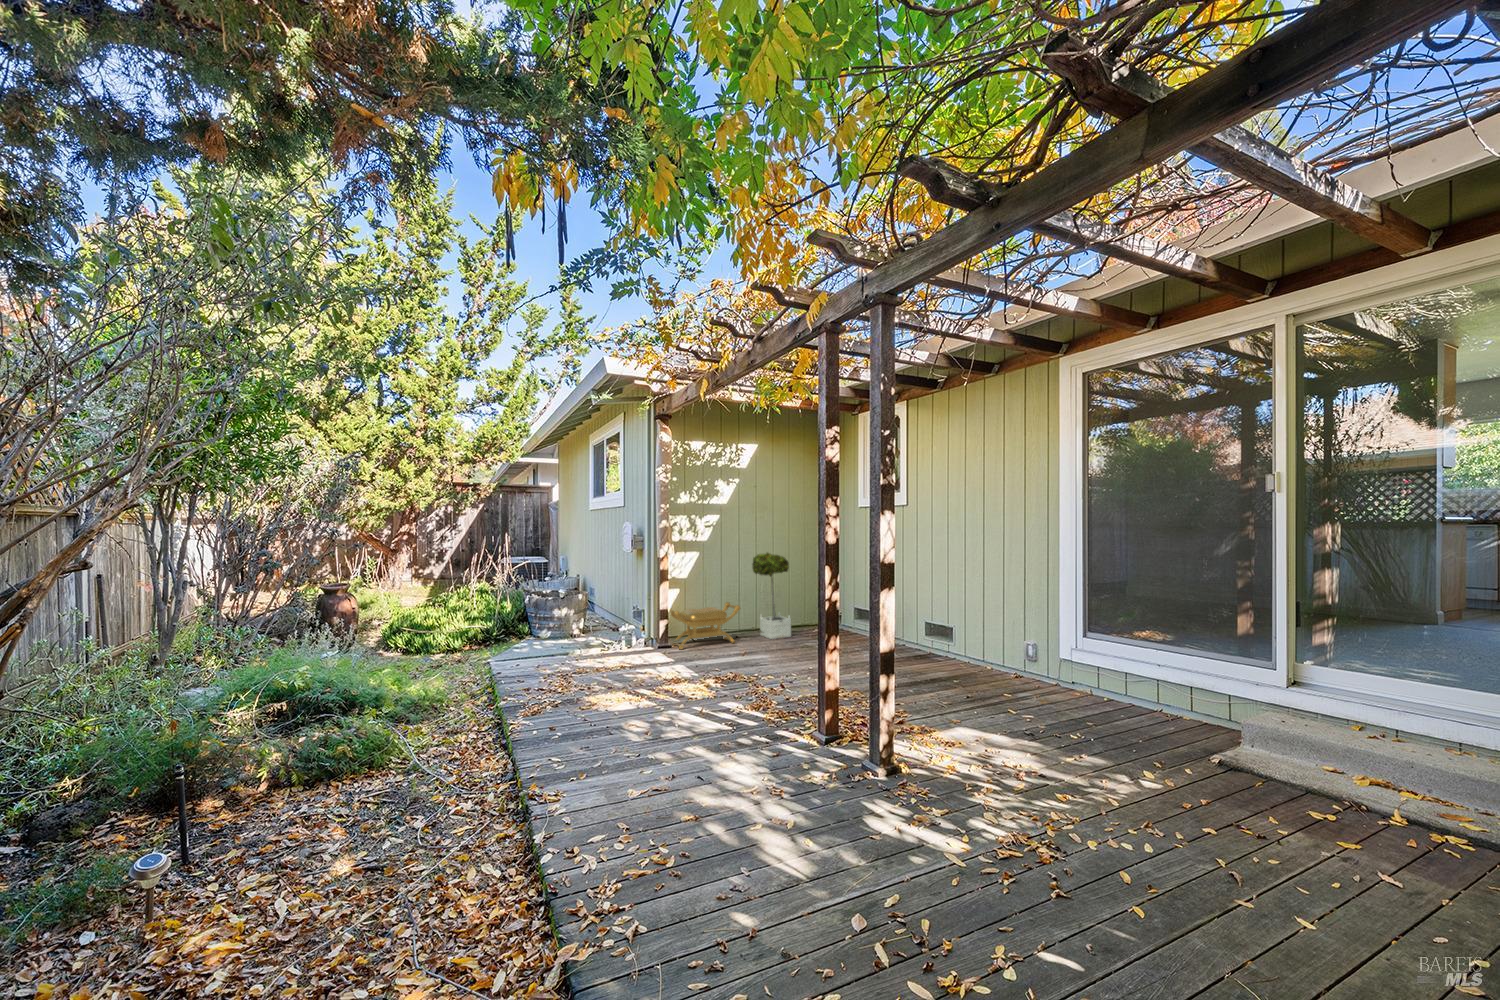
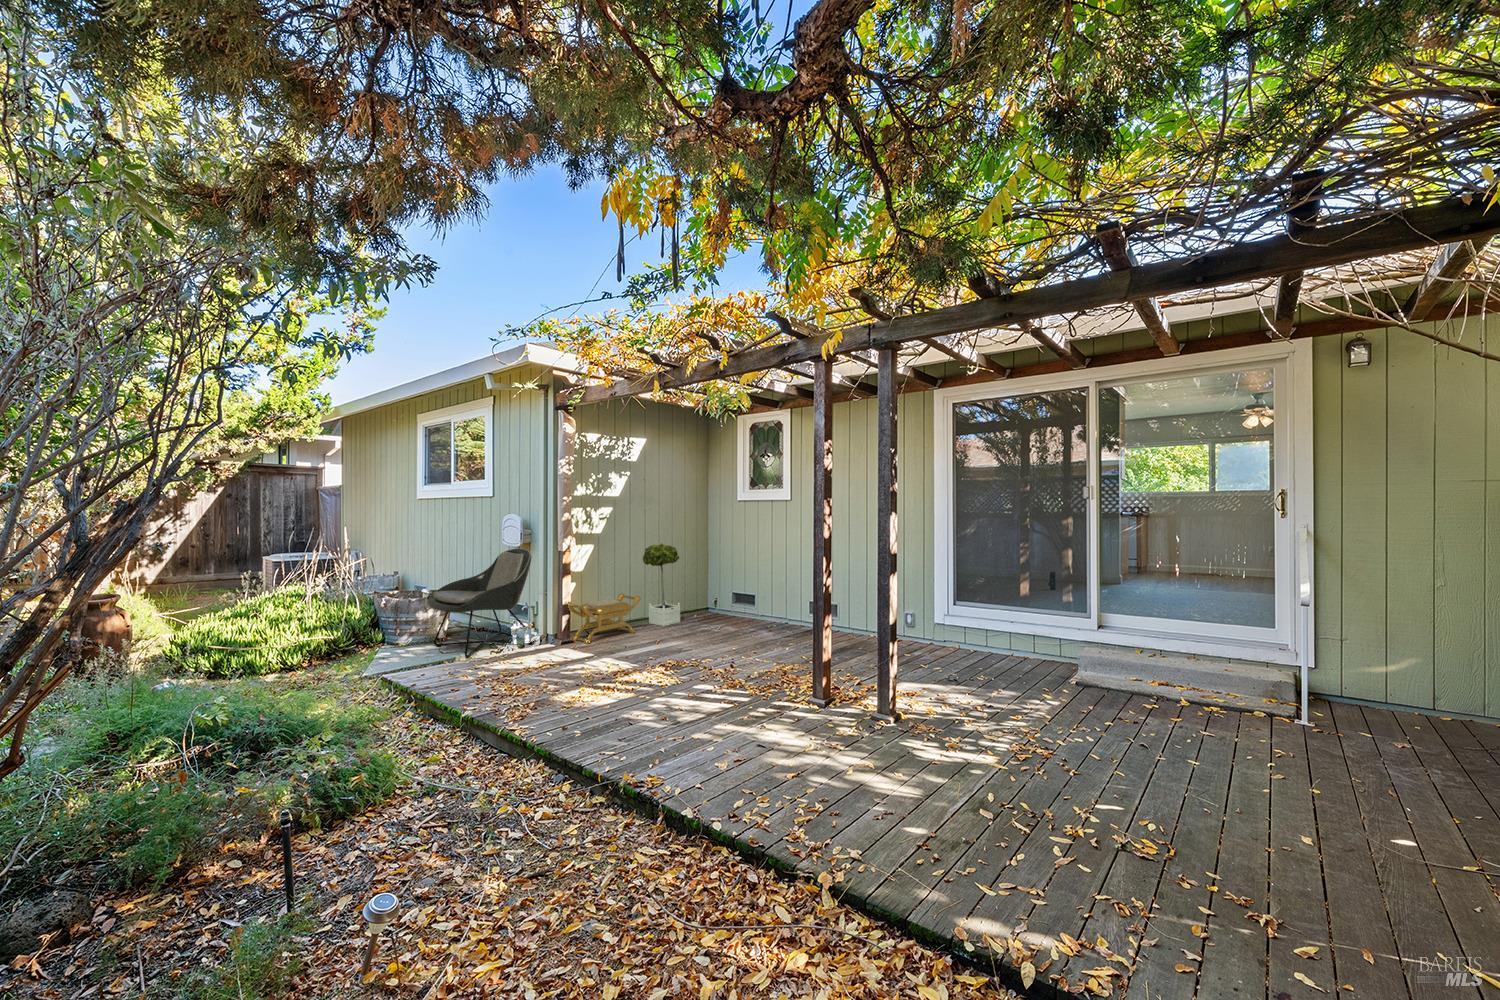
lounge chair: none [556,554,639,653] -> present [427,548,535,658]

